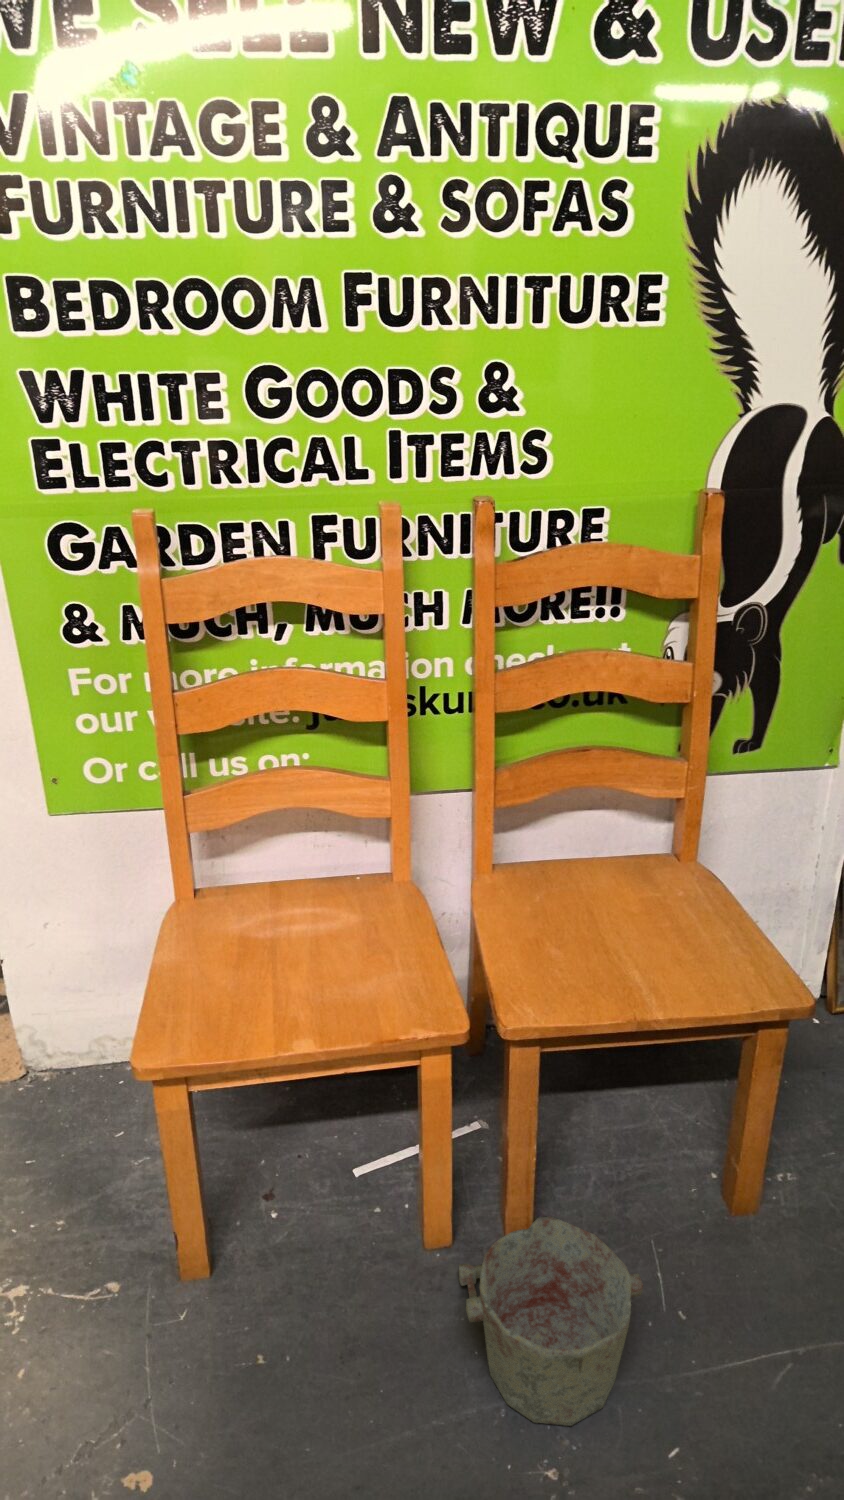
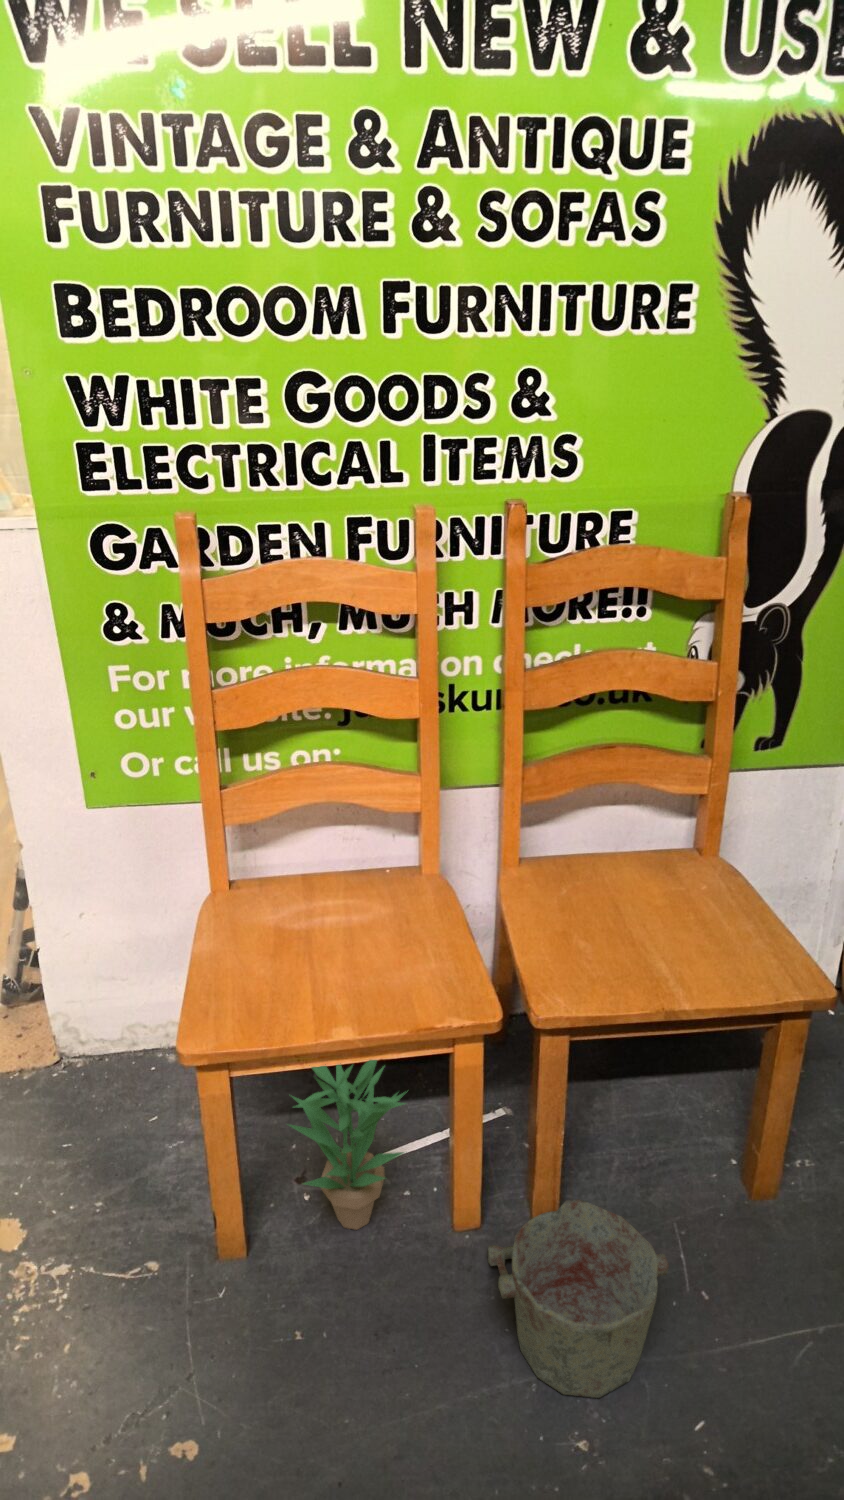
potted plant: none [247,1060,376,1248] -> present [288,1060,408,1230]

